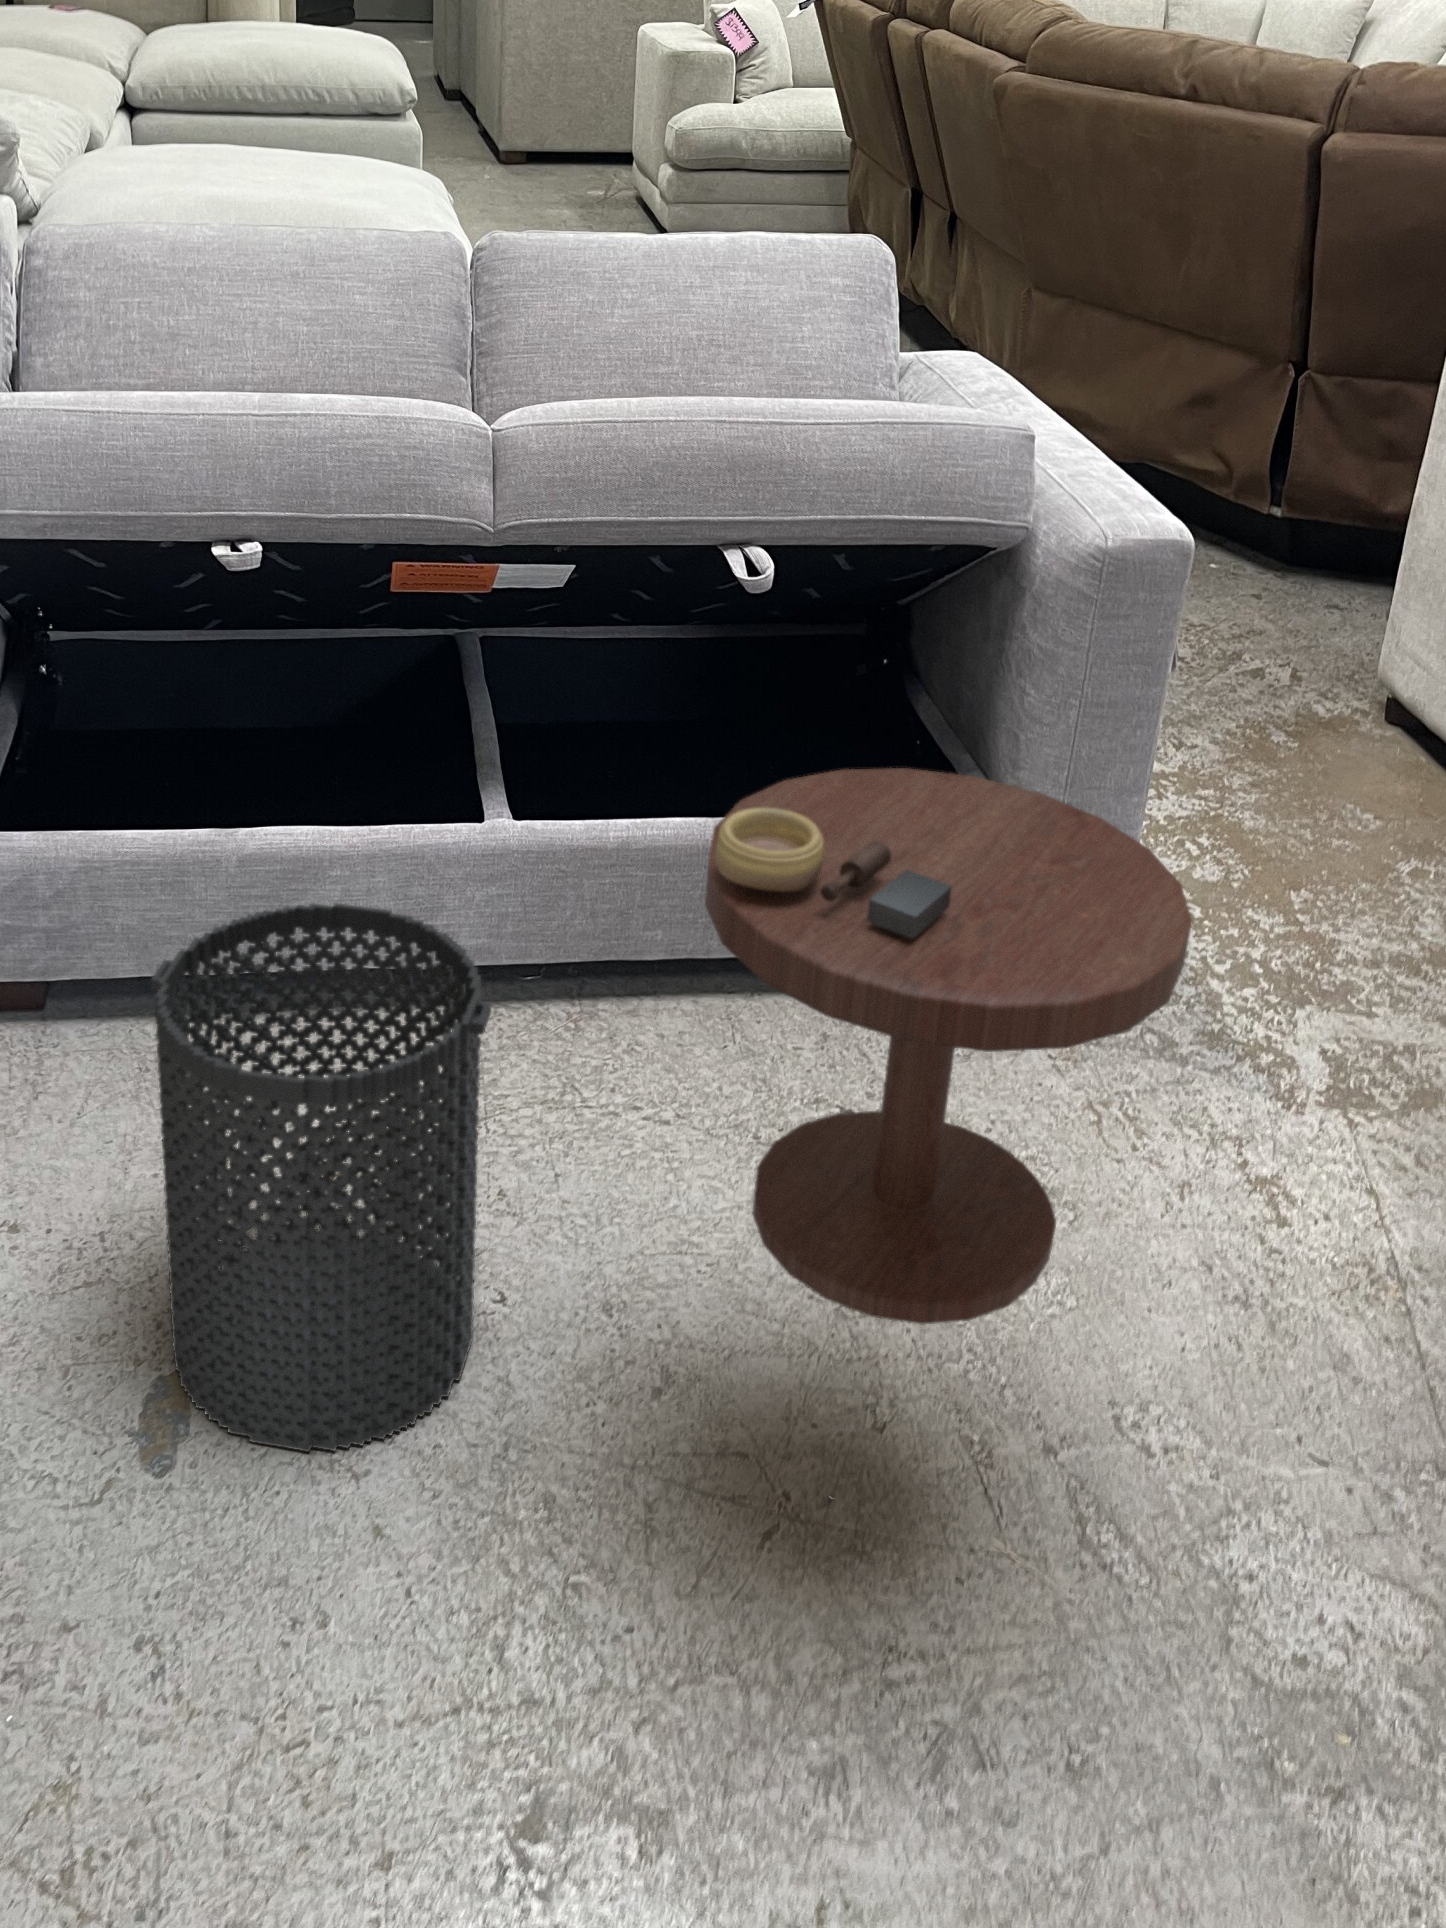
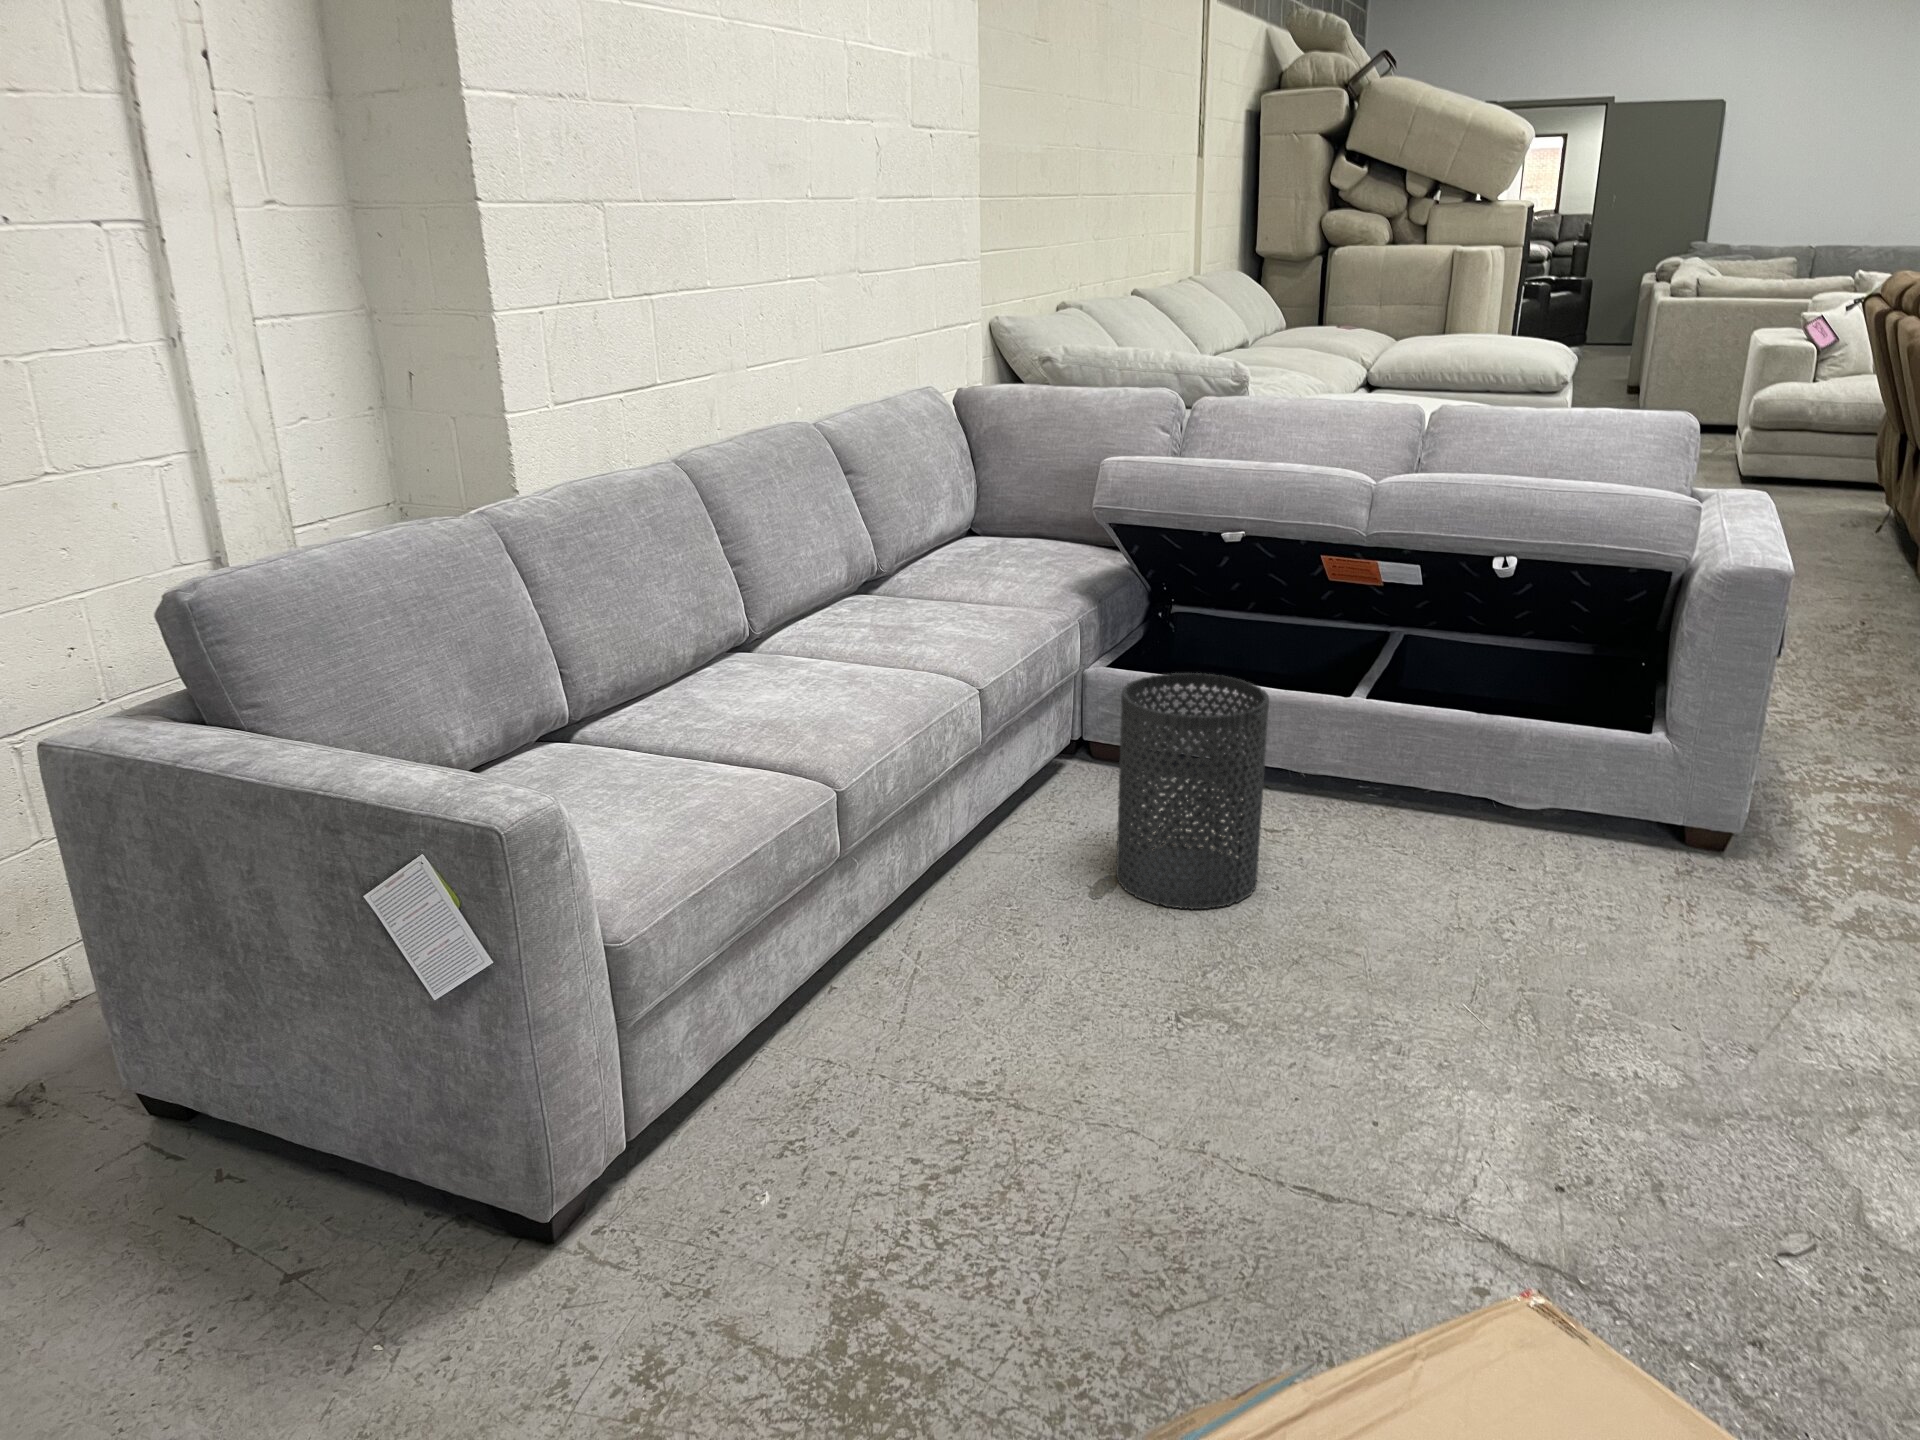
side table: present [705,768,1192,1499] -> none [1324,595,1553,976]

